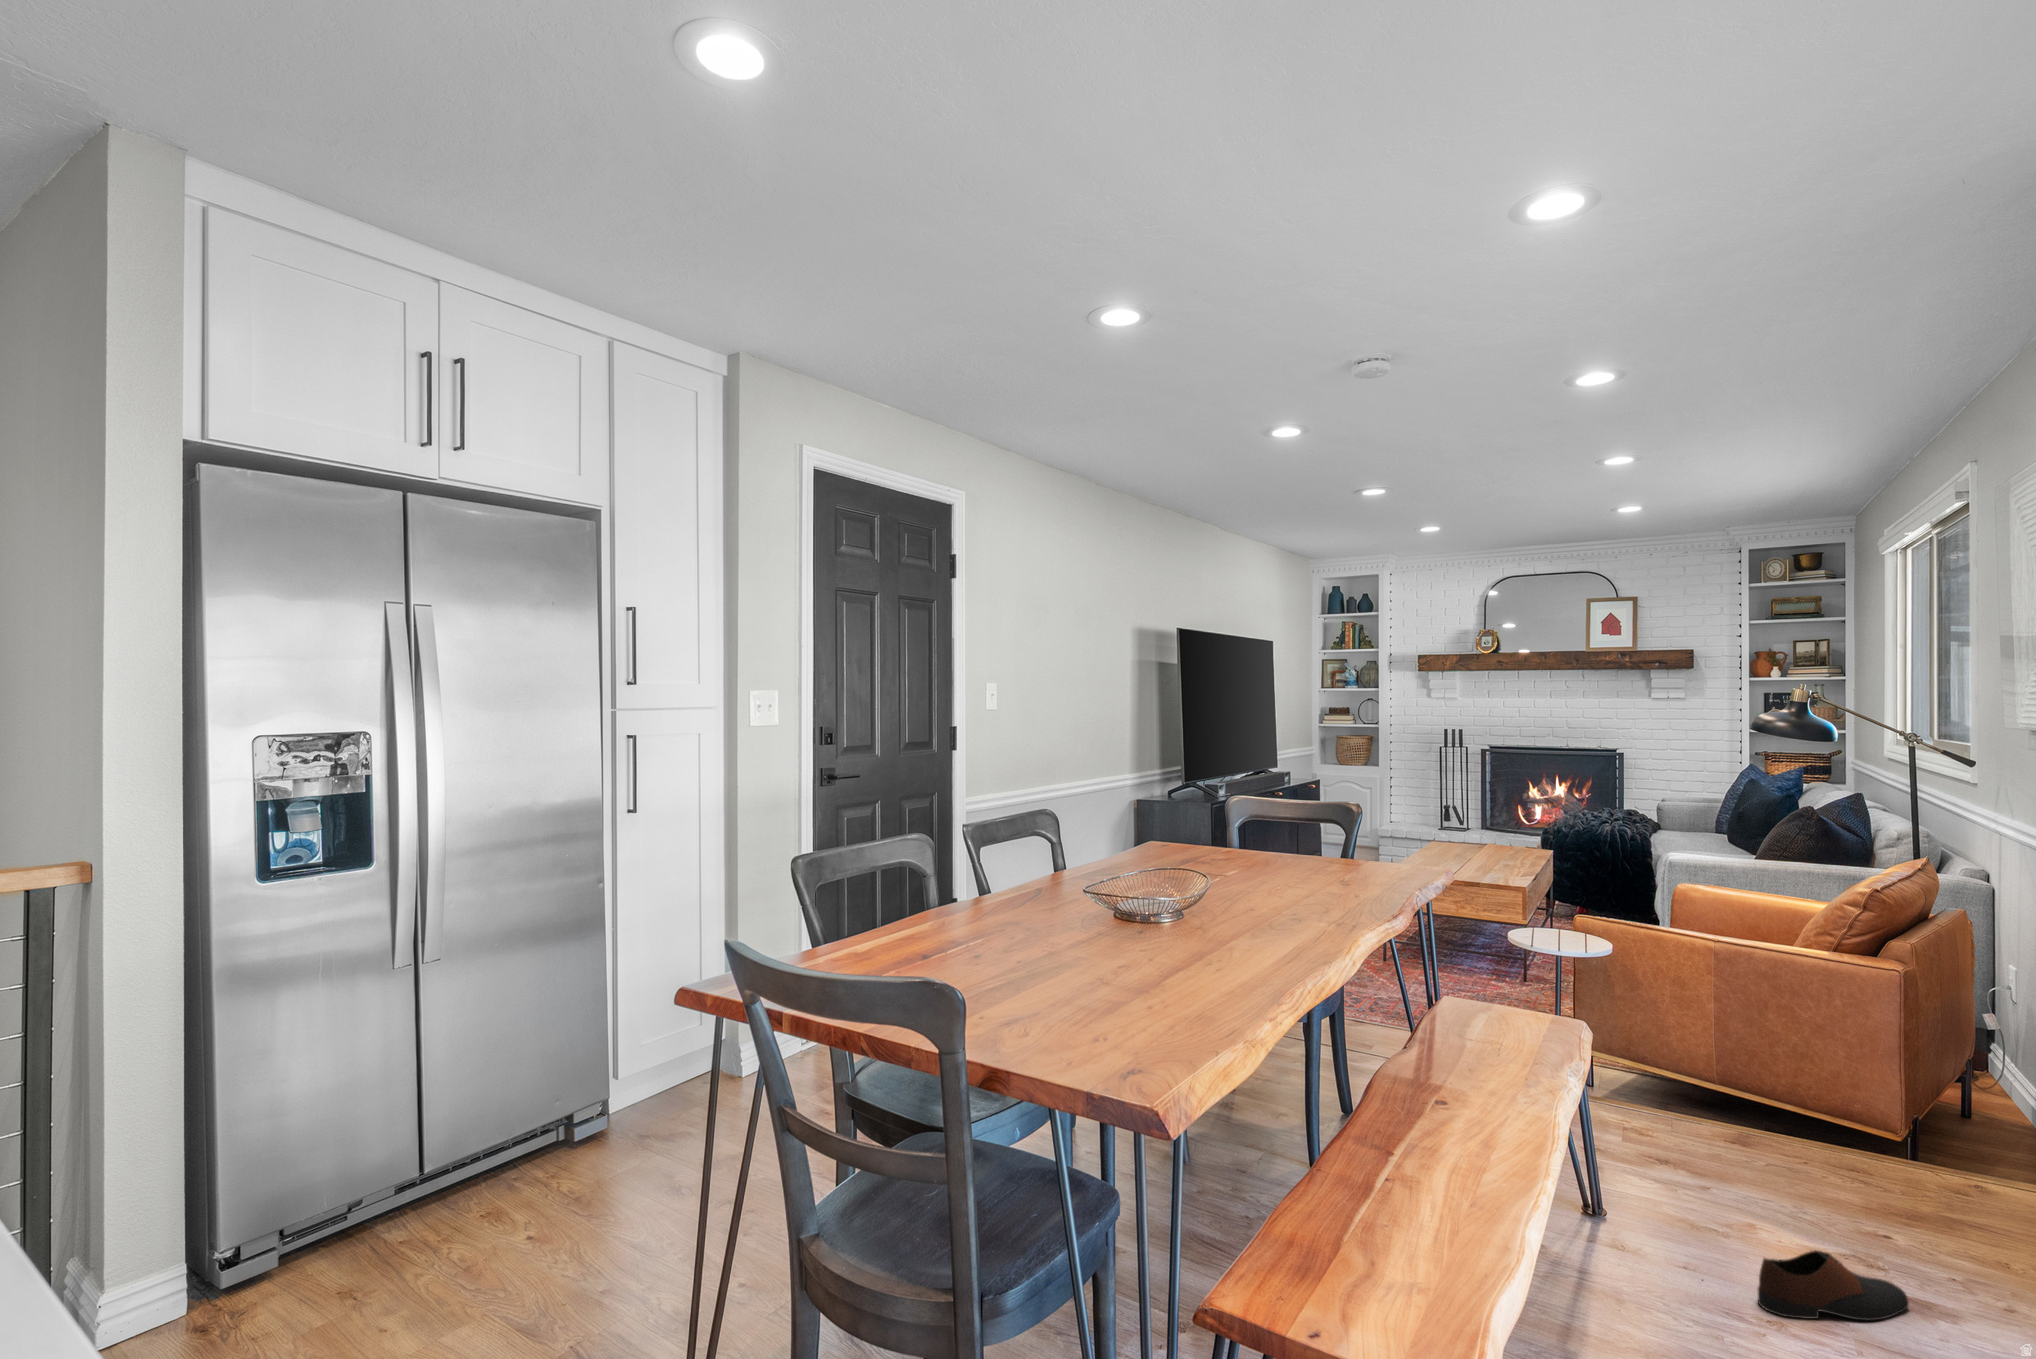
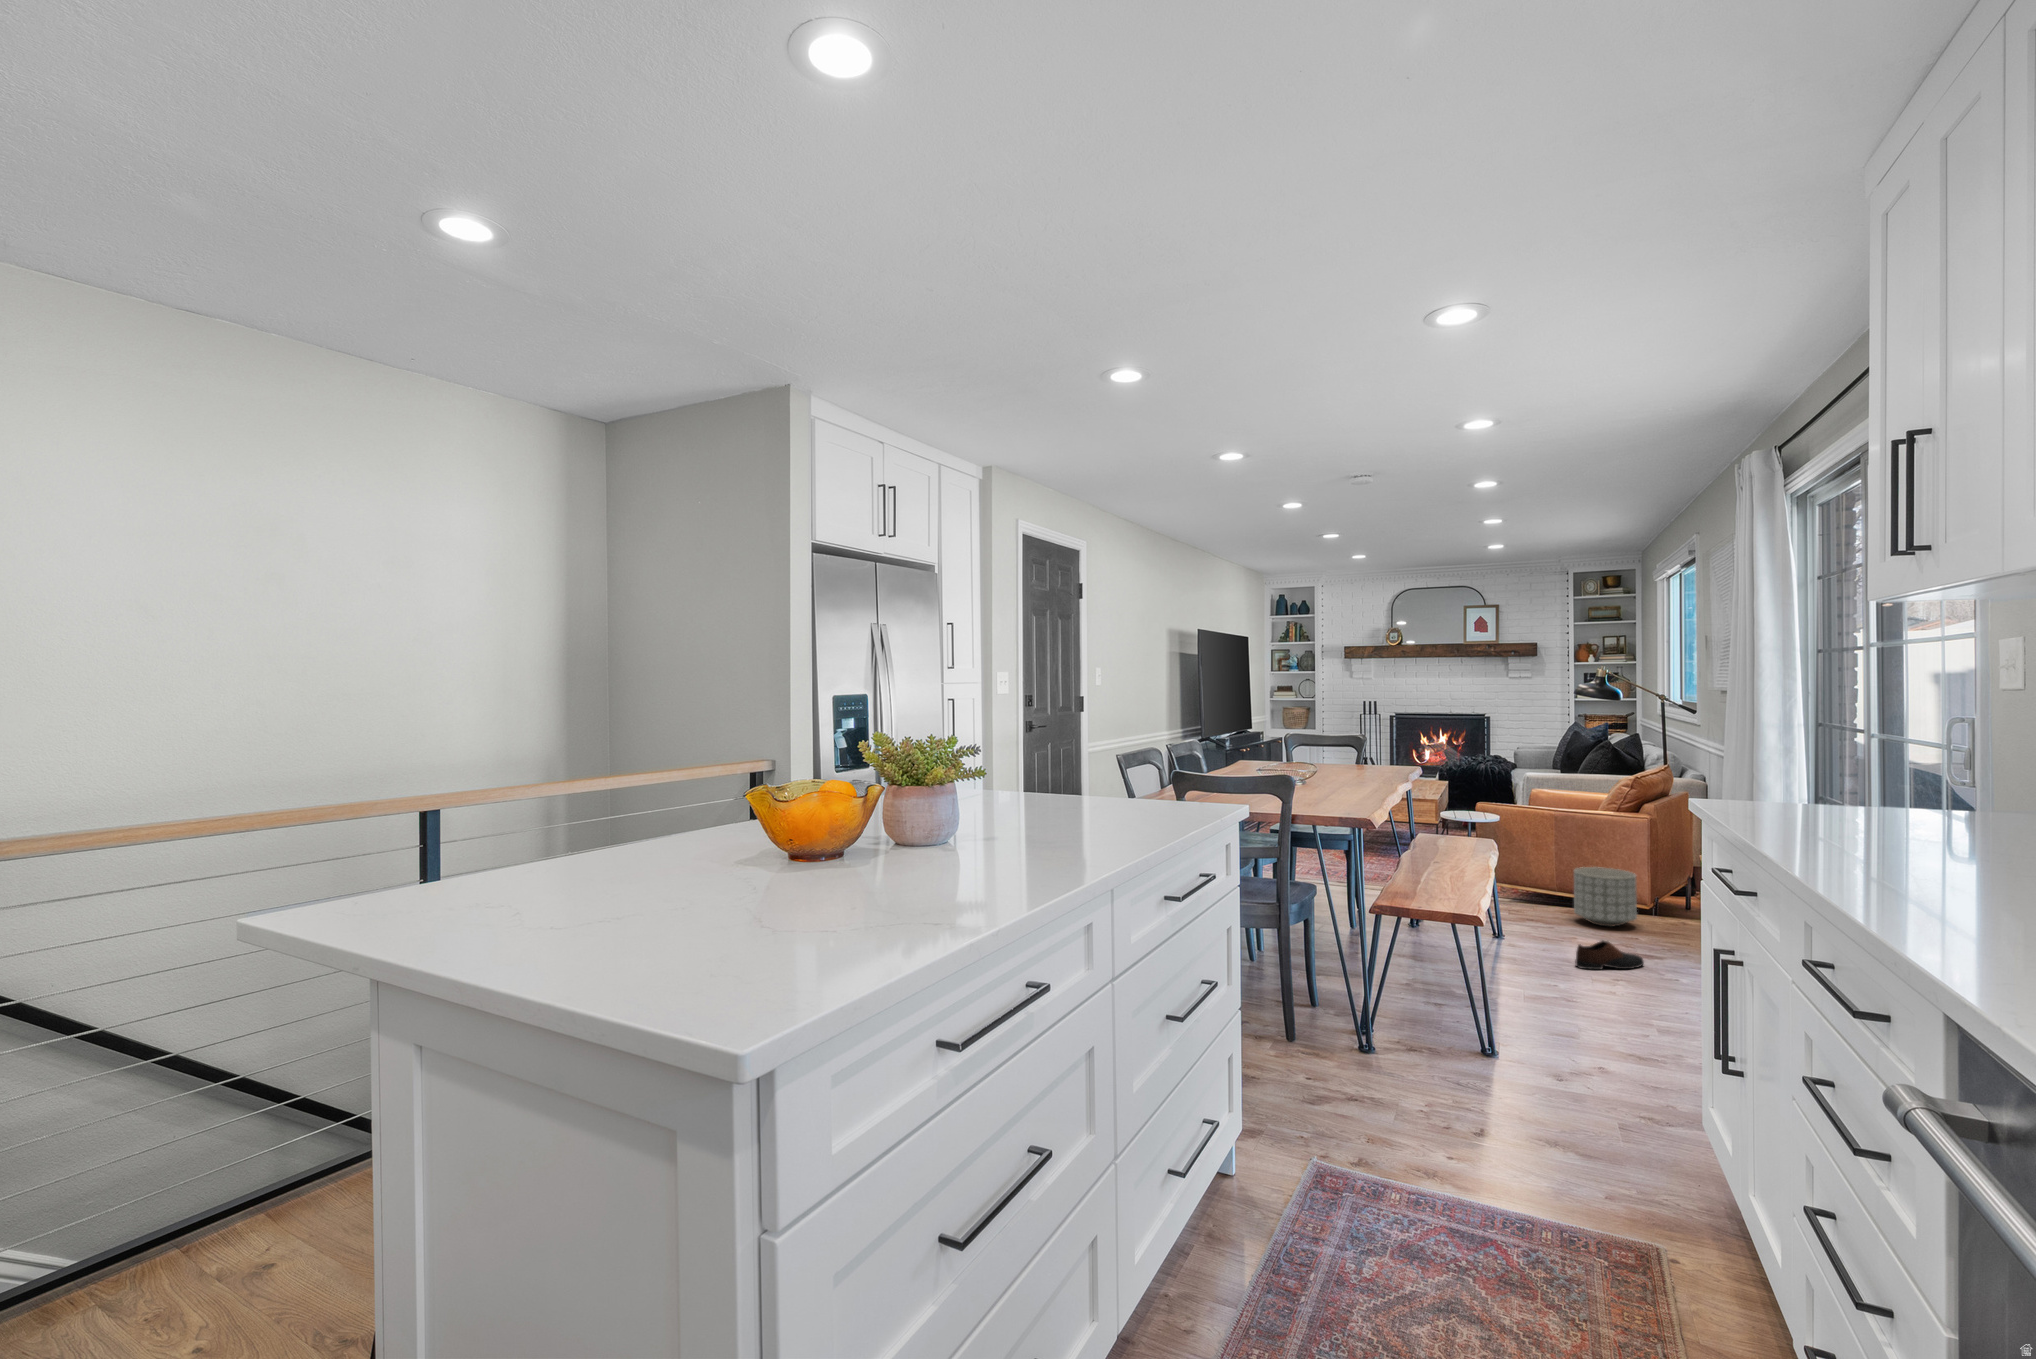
planter: none [1752,1051,1878,1174] -> present [1574,867,1637,927]

